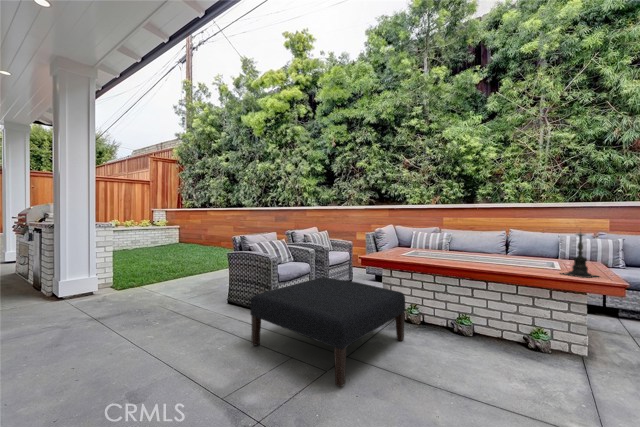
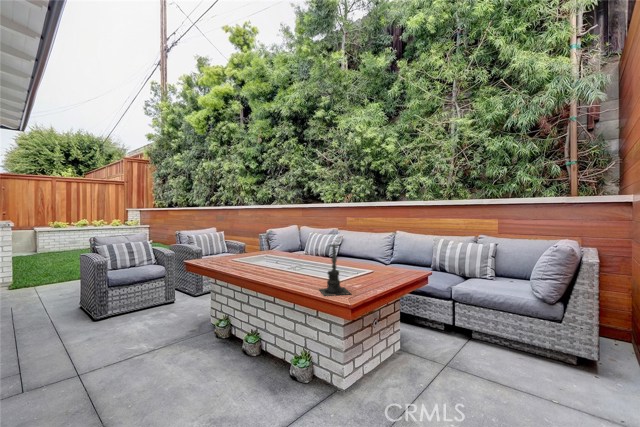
ottoman: present [250,277,405,387] -> none [20,285,181,403]

